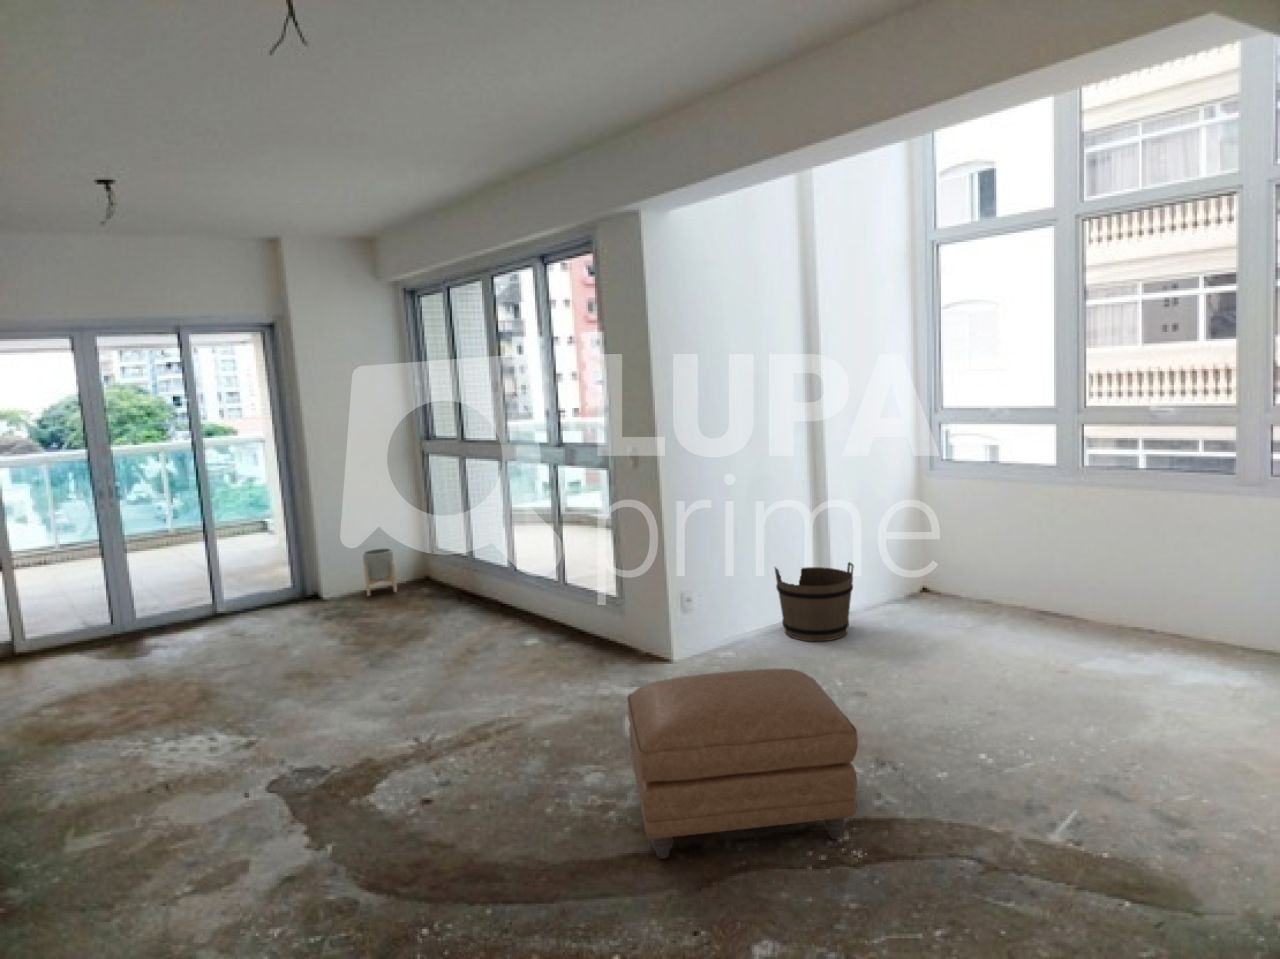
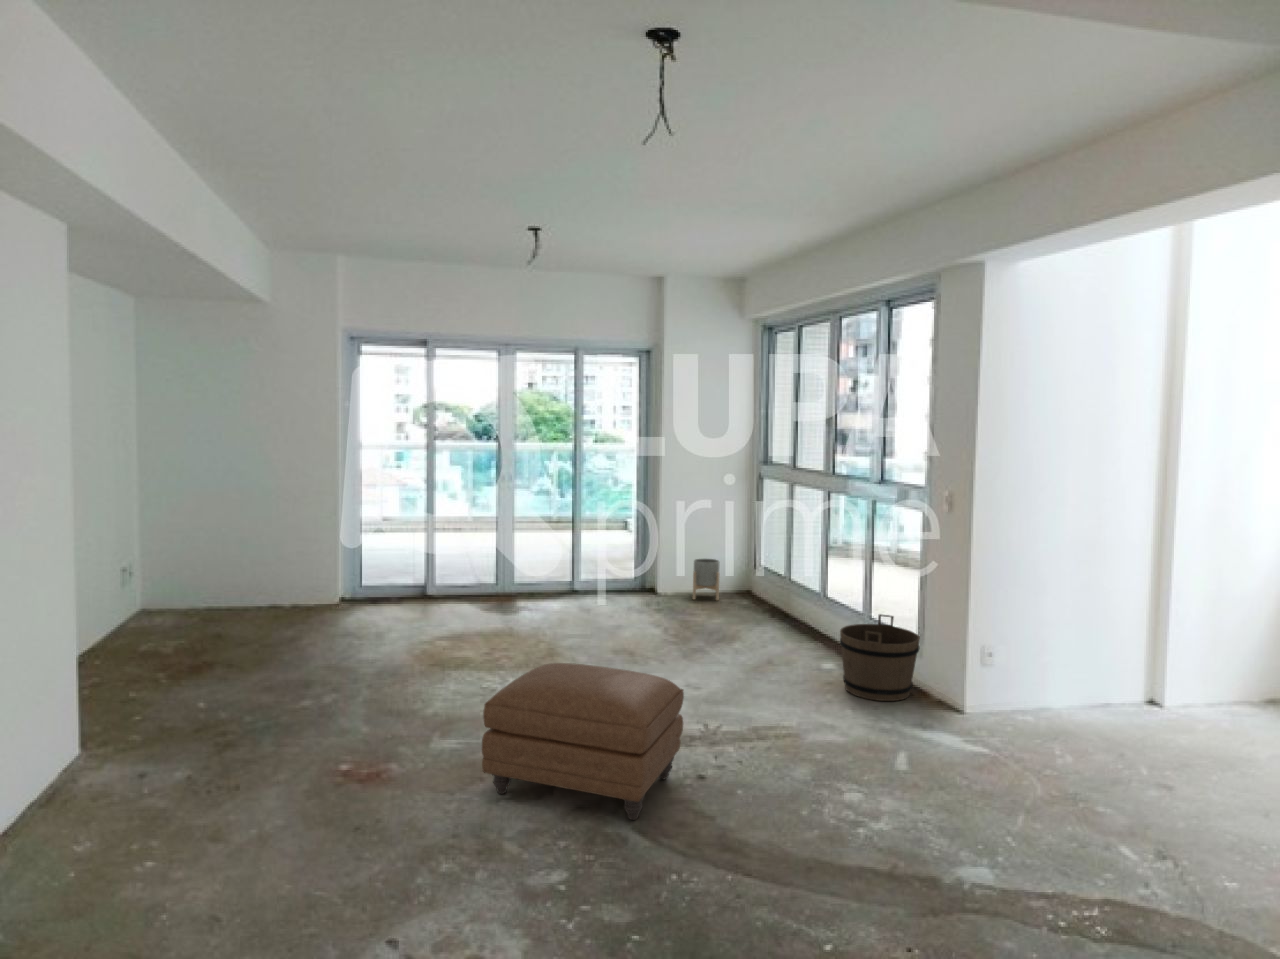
bucket: present [775,562,854,641] -> present [840,614,920,701]
ottoman: present [627,669,858,859] -> present [482,663,684,820]

